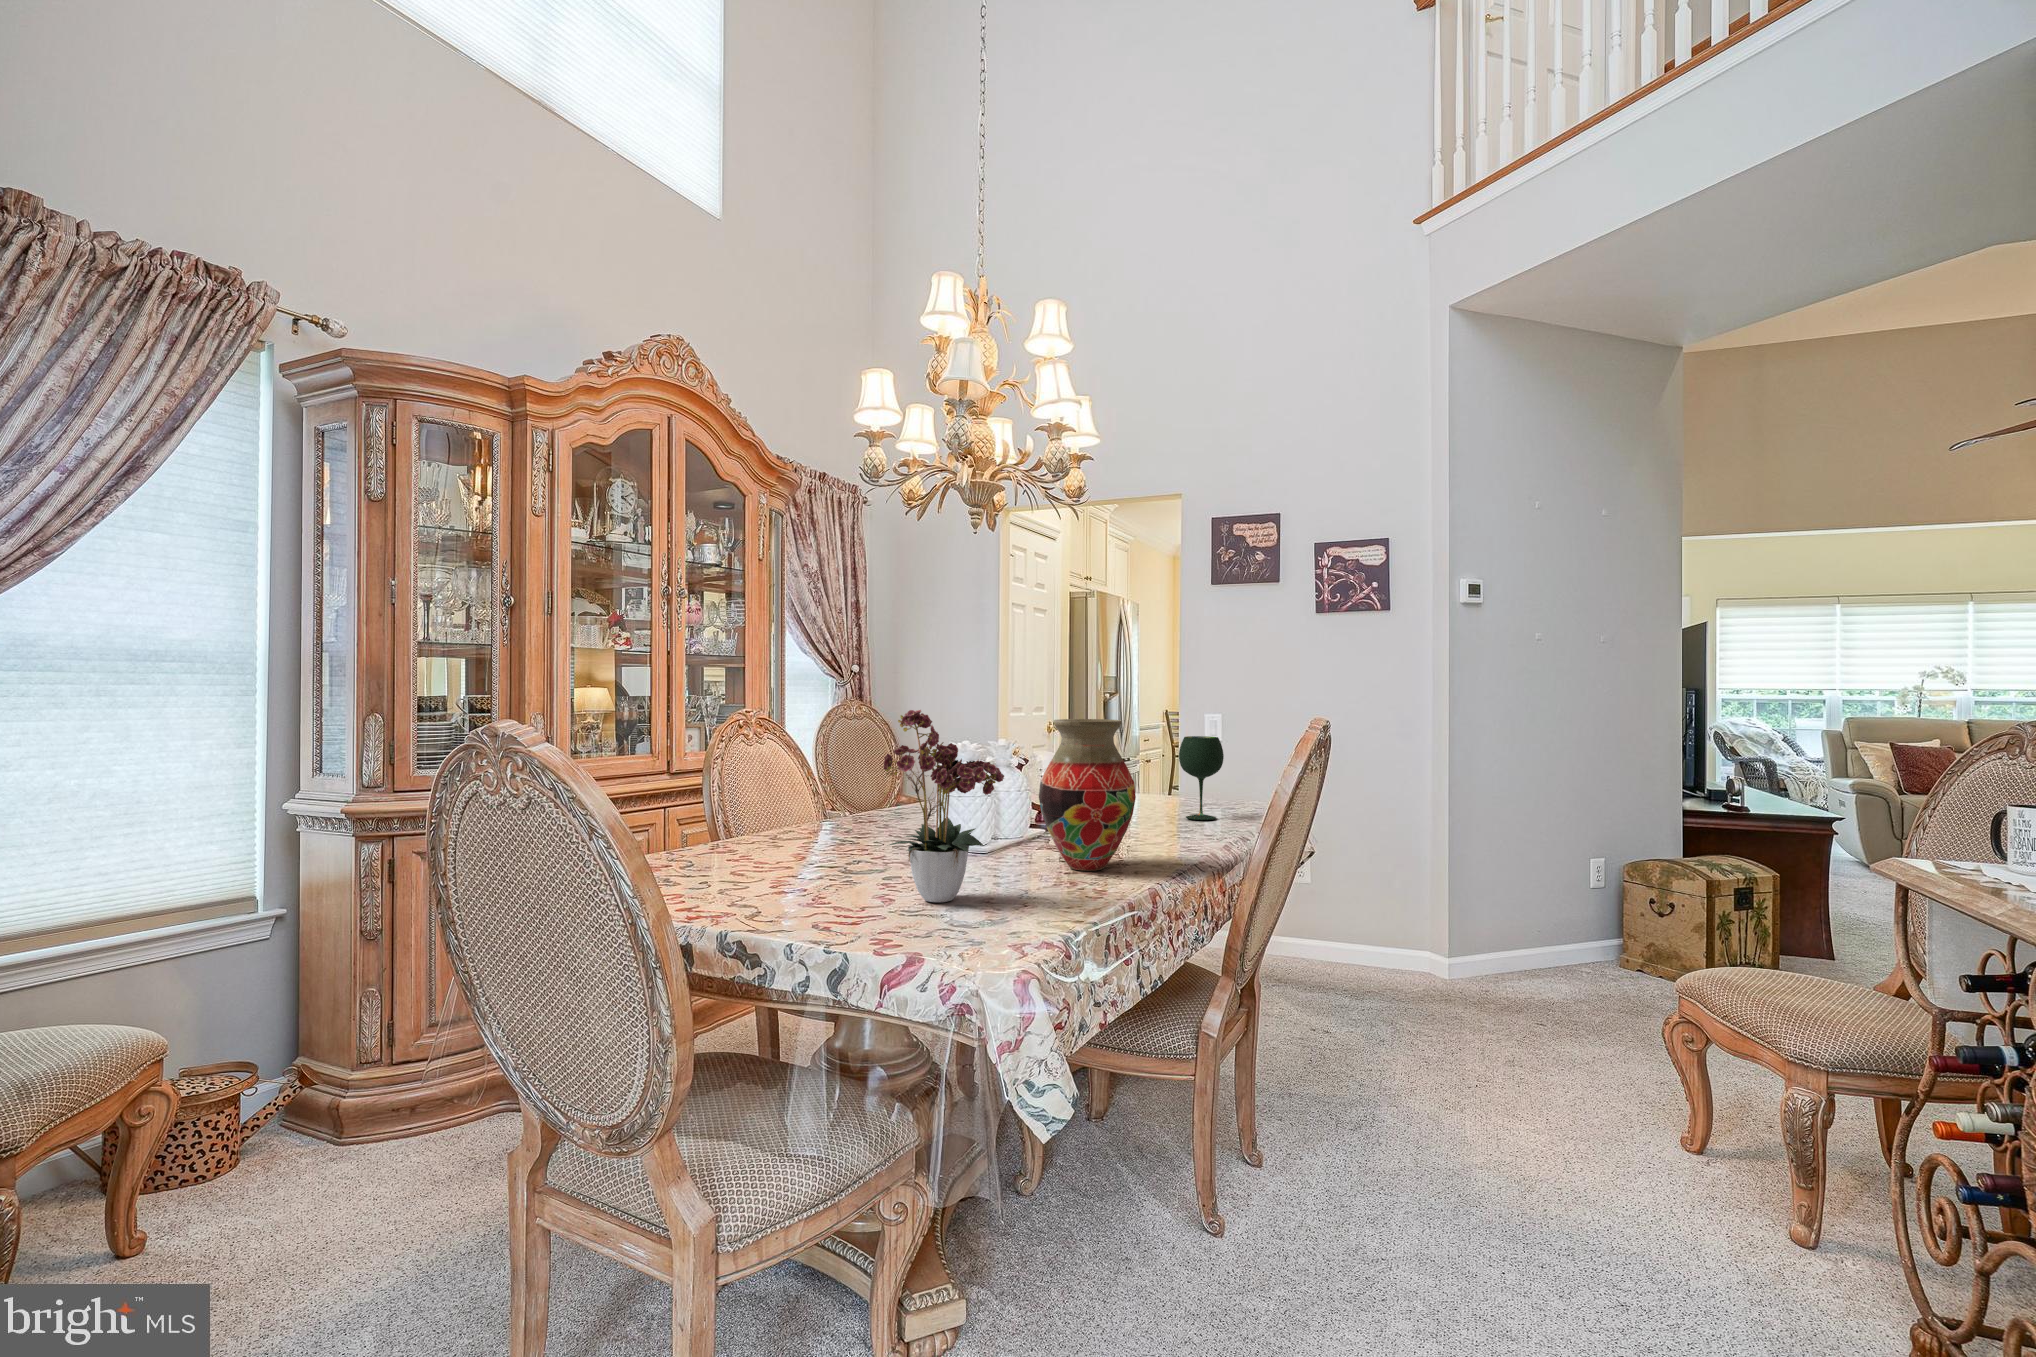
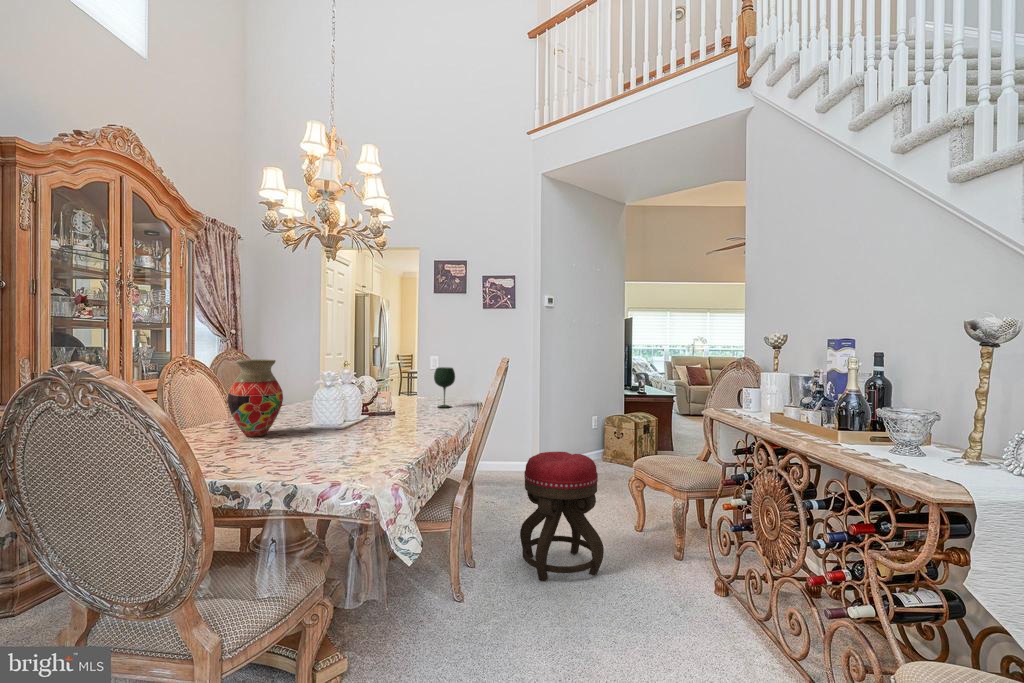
flower arrangement: present [883,710,1004,902] -> none [298,350,373,456]
vase: present [1039,719,1136,871] -> present [227,360,283,437]
ottoman: none [1366,933,1573,1242] -> present [520,452,604,581]

